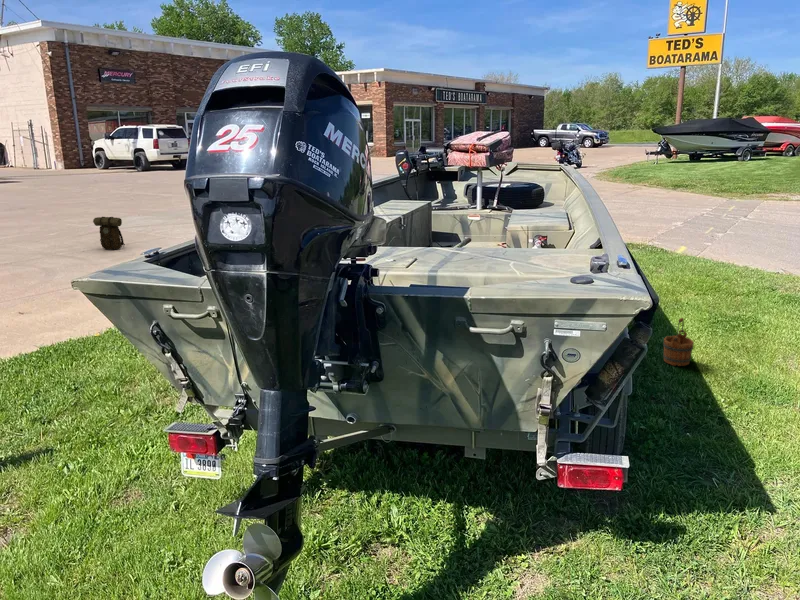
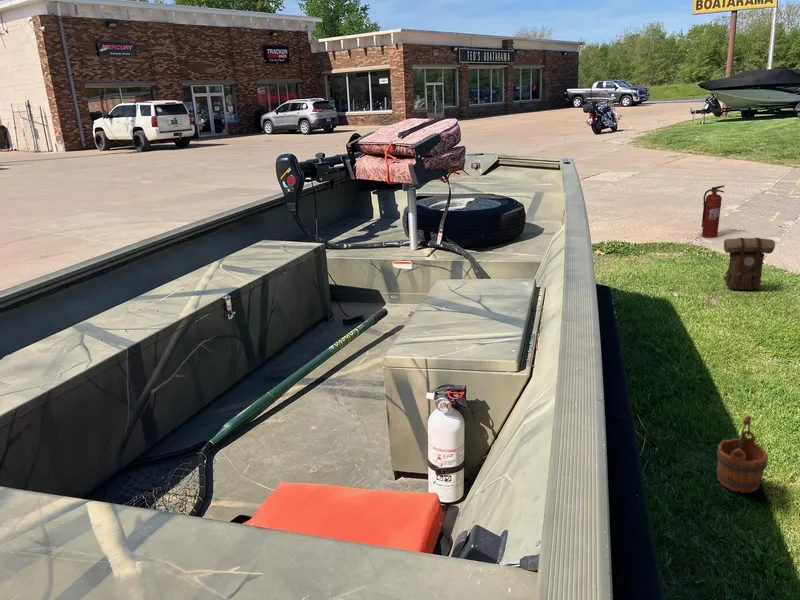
fire extinguisher: none [655,202,672,243] -> present [701,185,724,238]
backpack: present [93,217,125,250] -> present [724,238,775,290]

